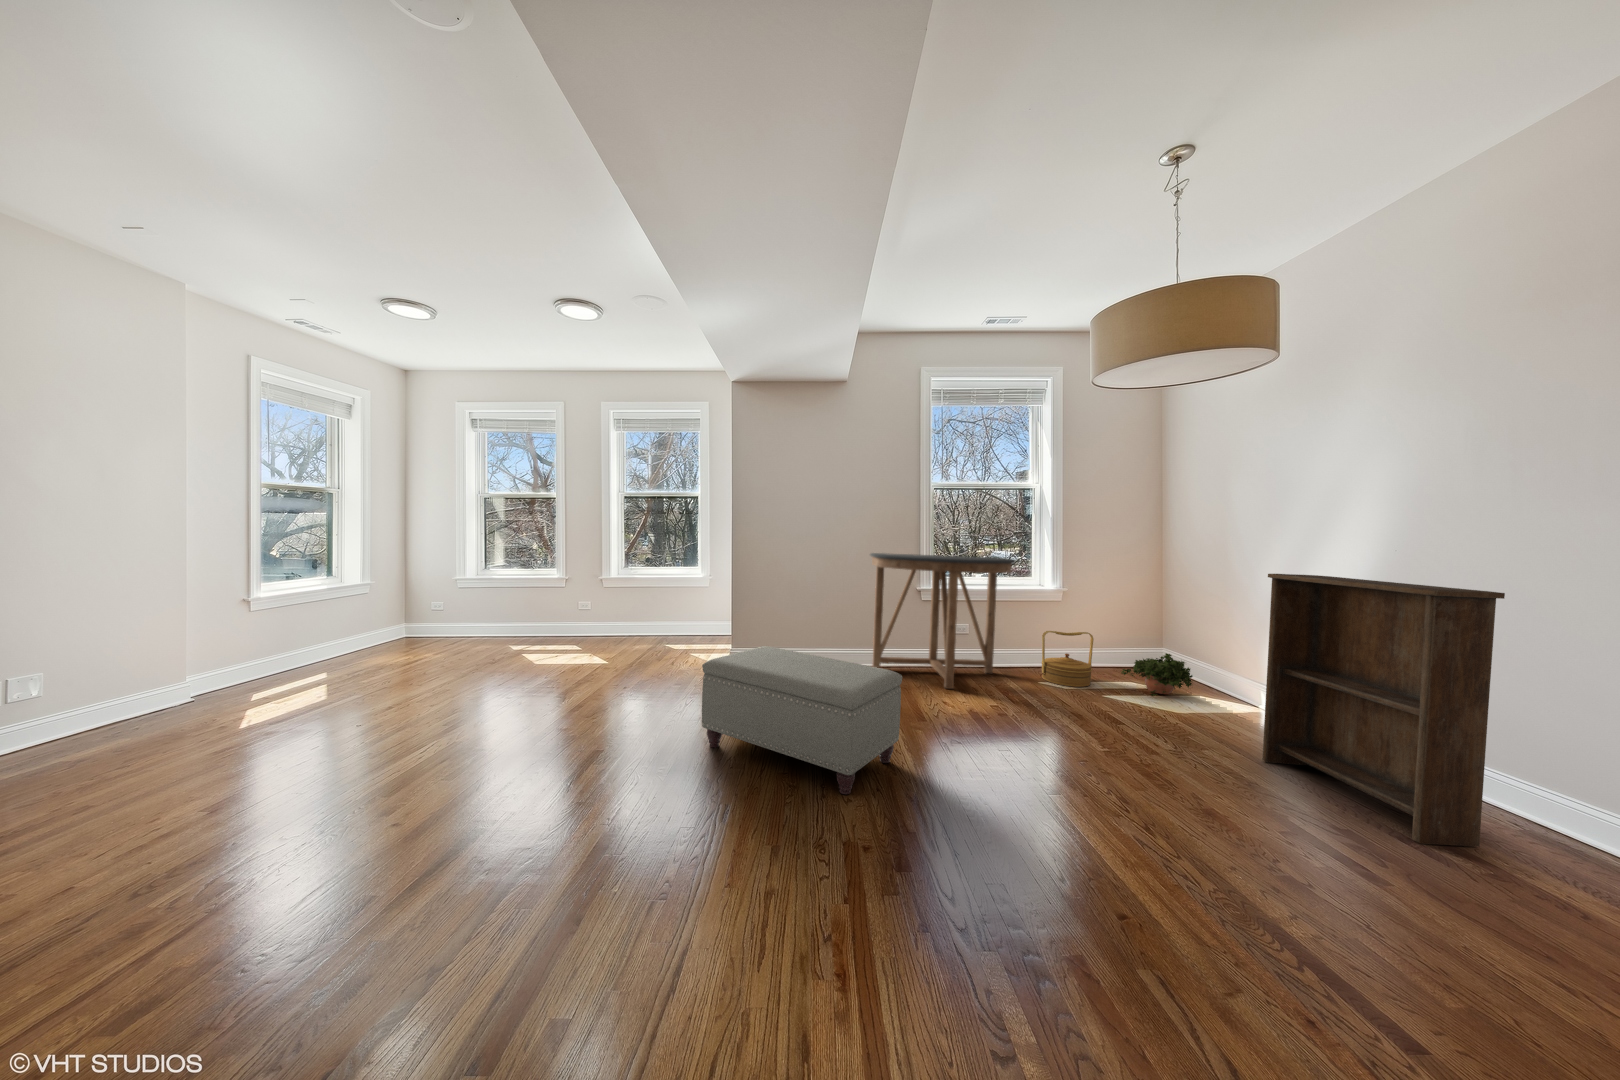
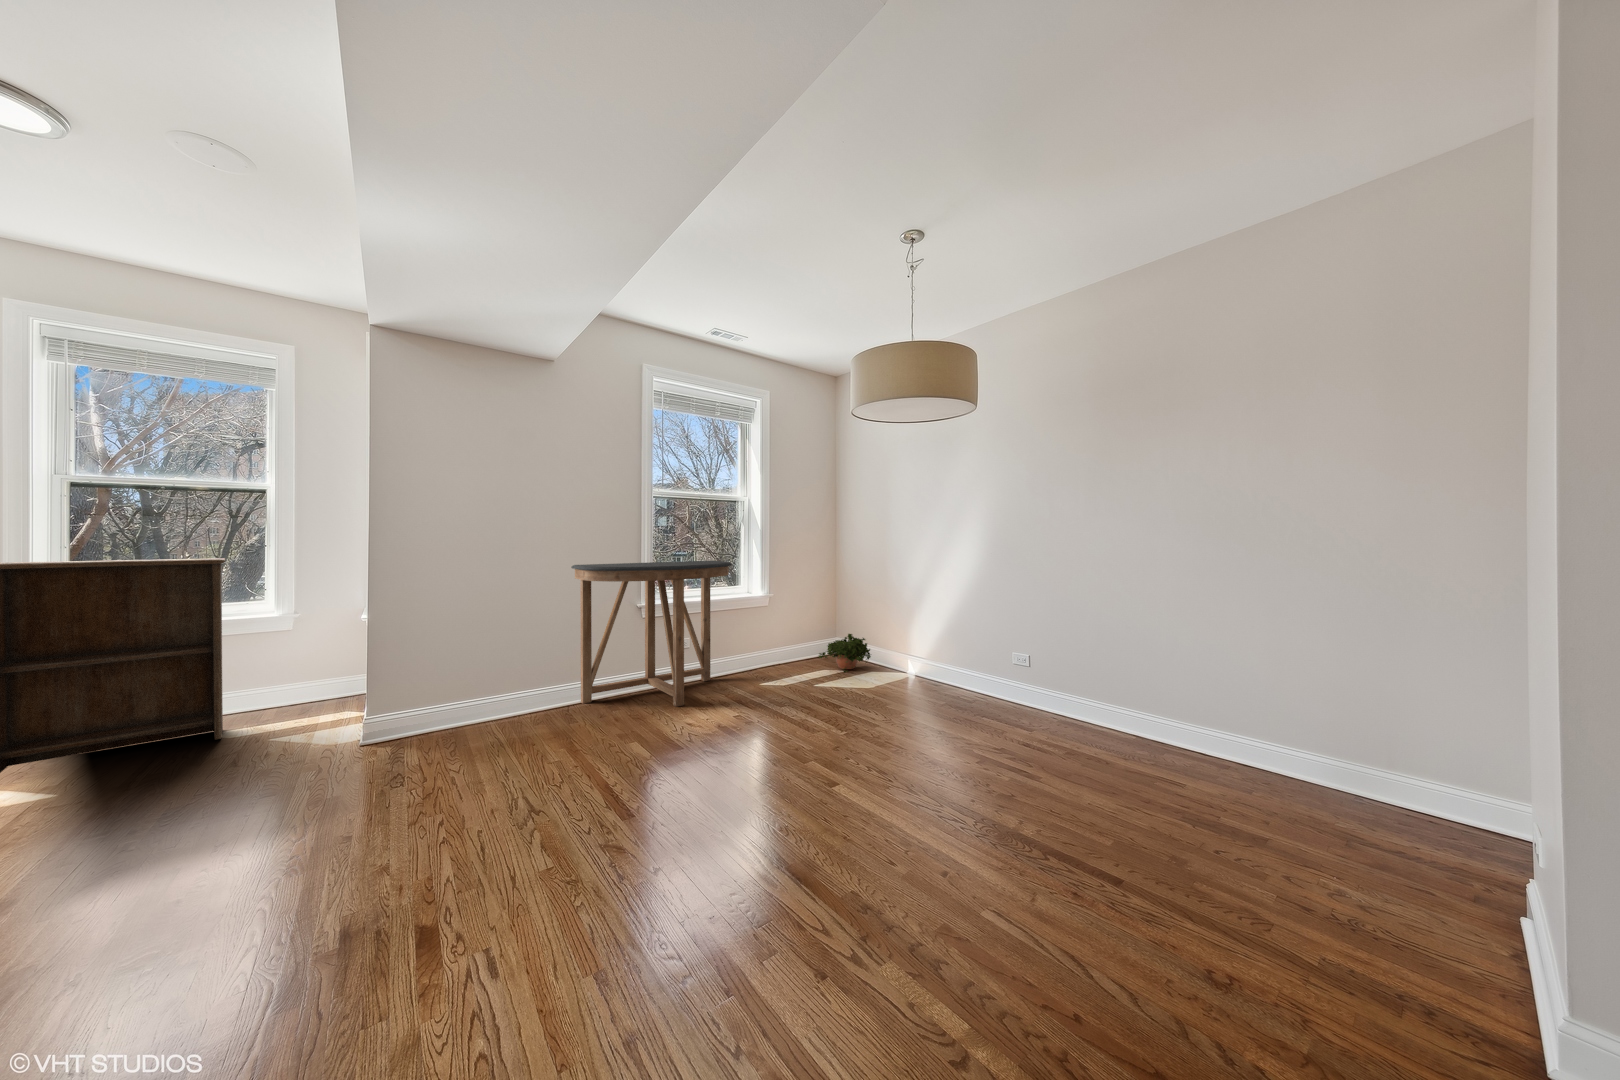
bookshelf: present [1262,574,1505,847] -> present [0,558,225,773]
woven basket: present [1042,631,1094,687] -> none [753,625,797,678]
ottoman: present [702,646,902,795] -> none [388,701,680,875]

